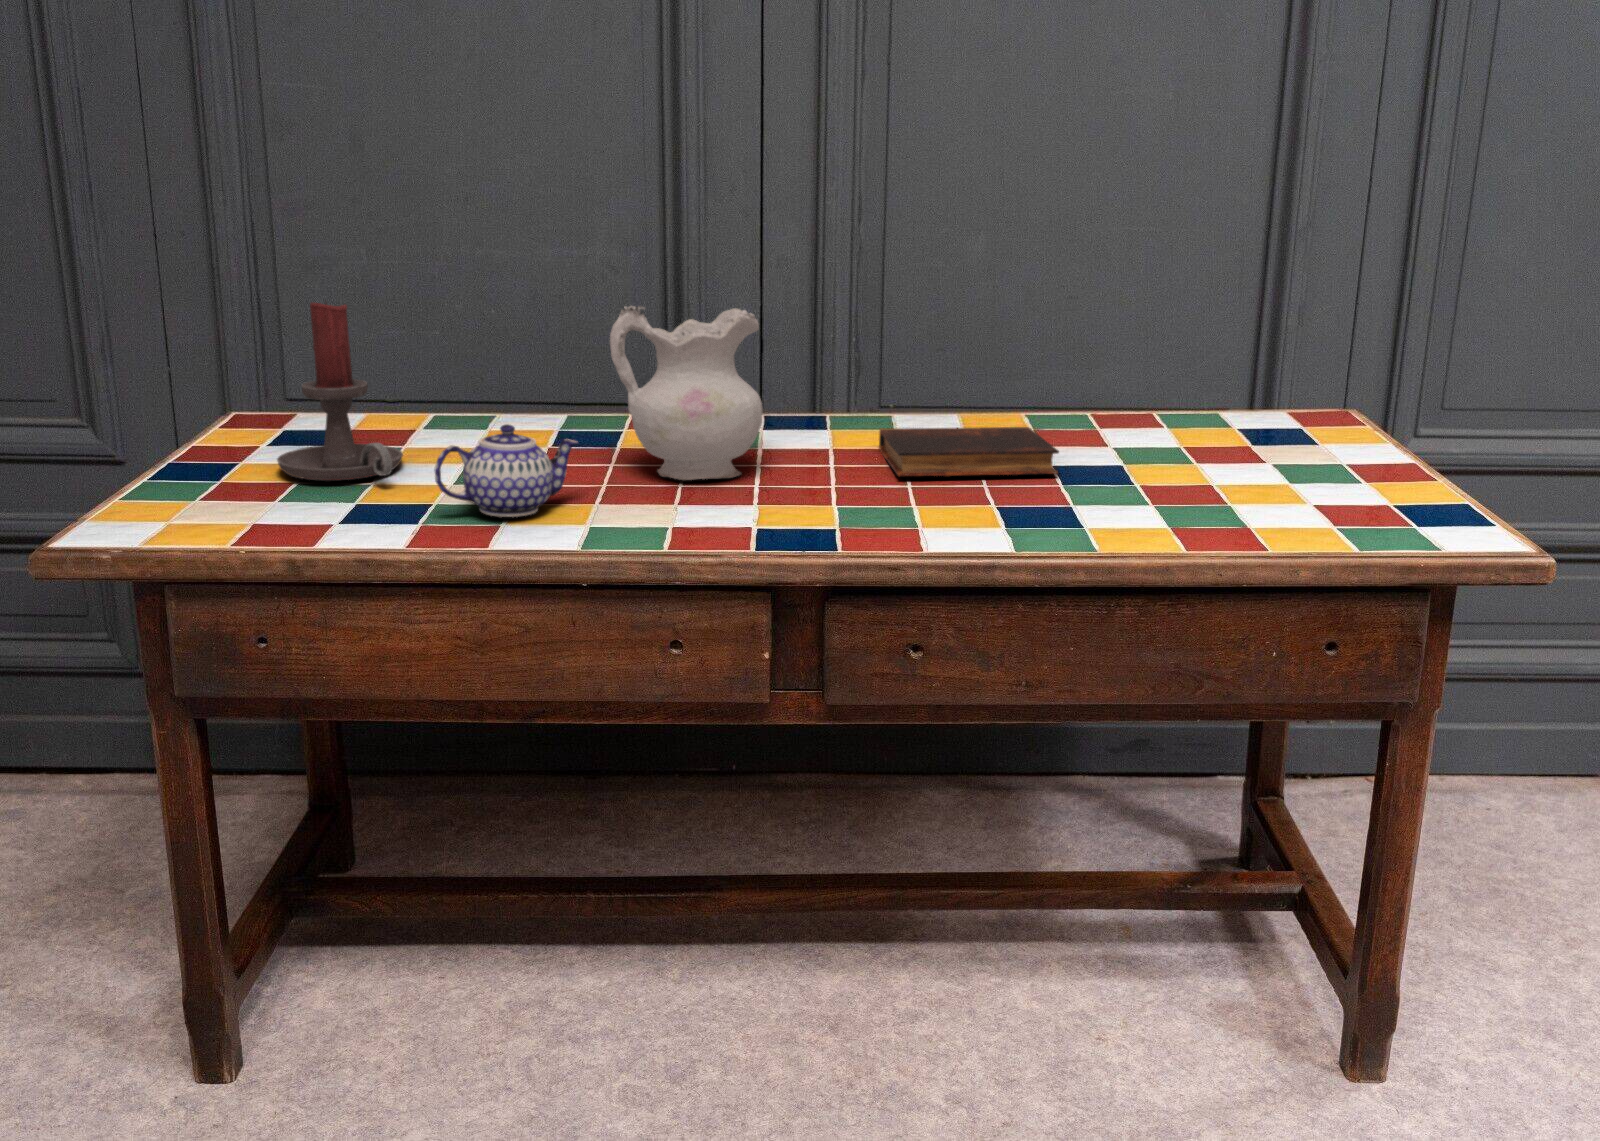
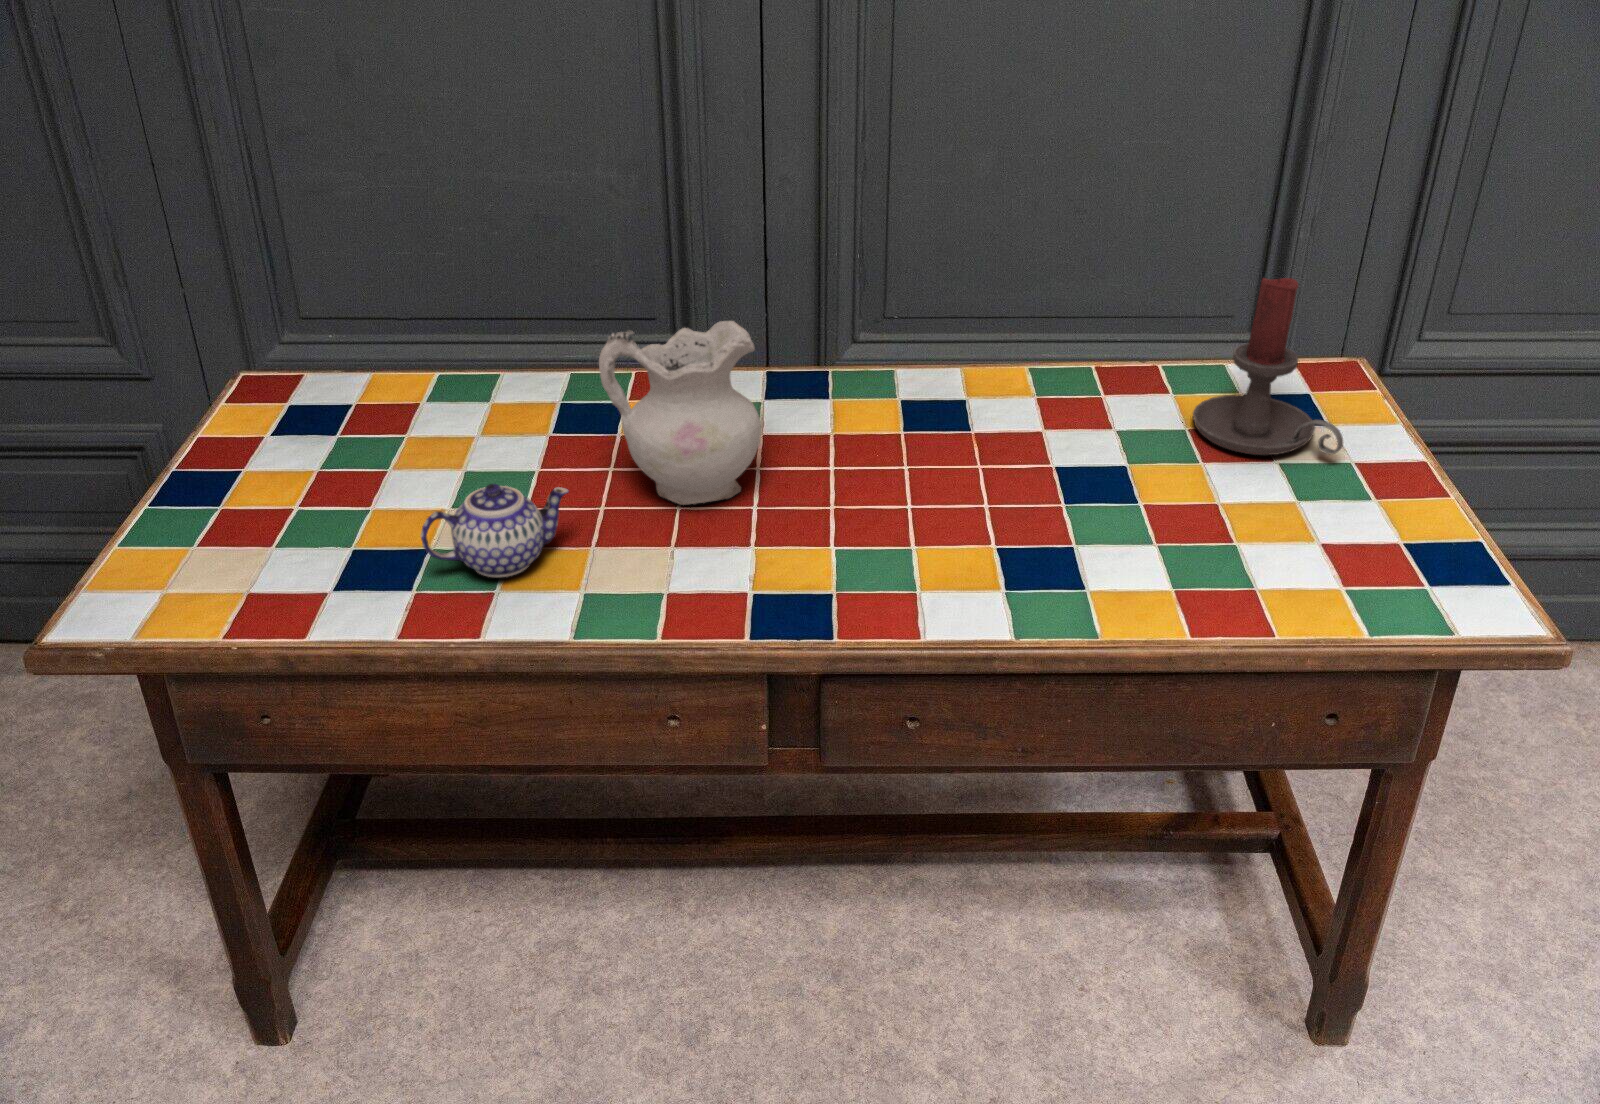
candle holder: present [277,302,403,481] -> present [1193,278,1343,455]
book: present [879,427,1059,476] -> none [884,411,1067,497]

